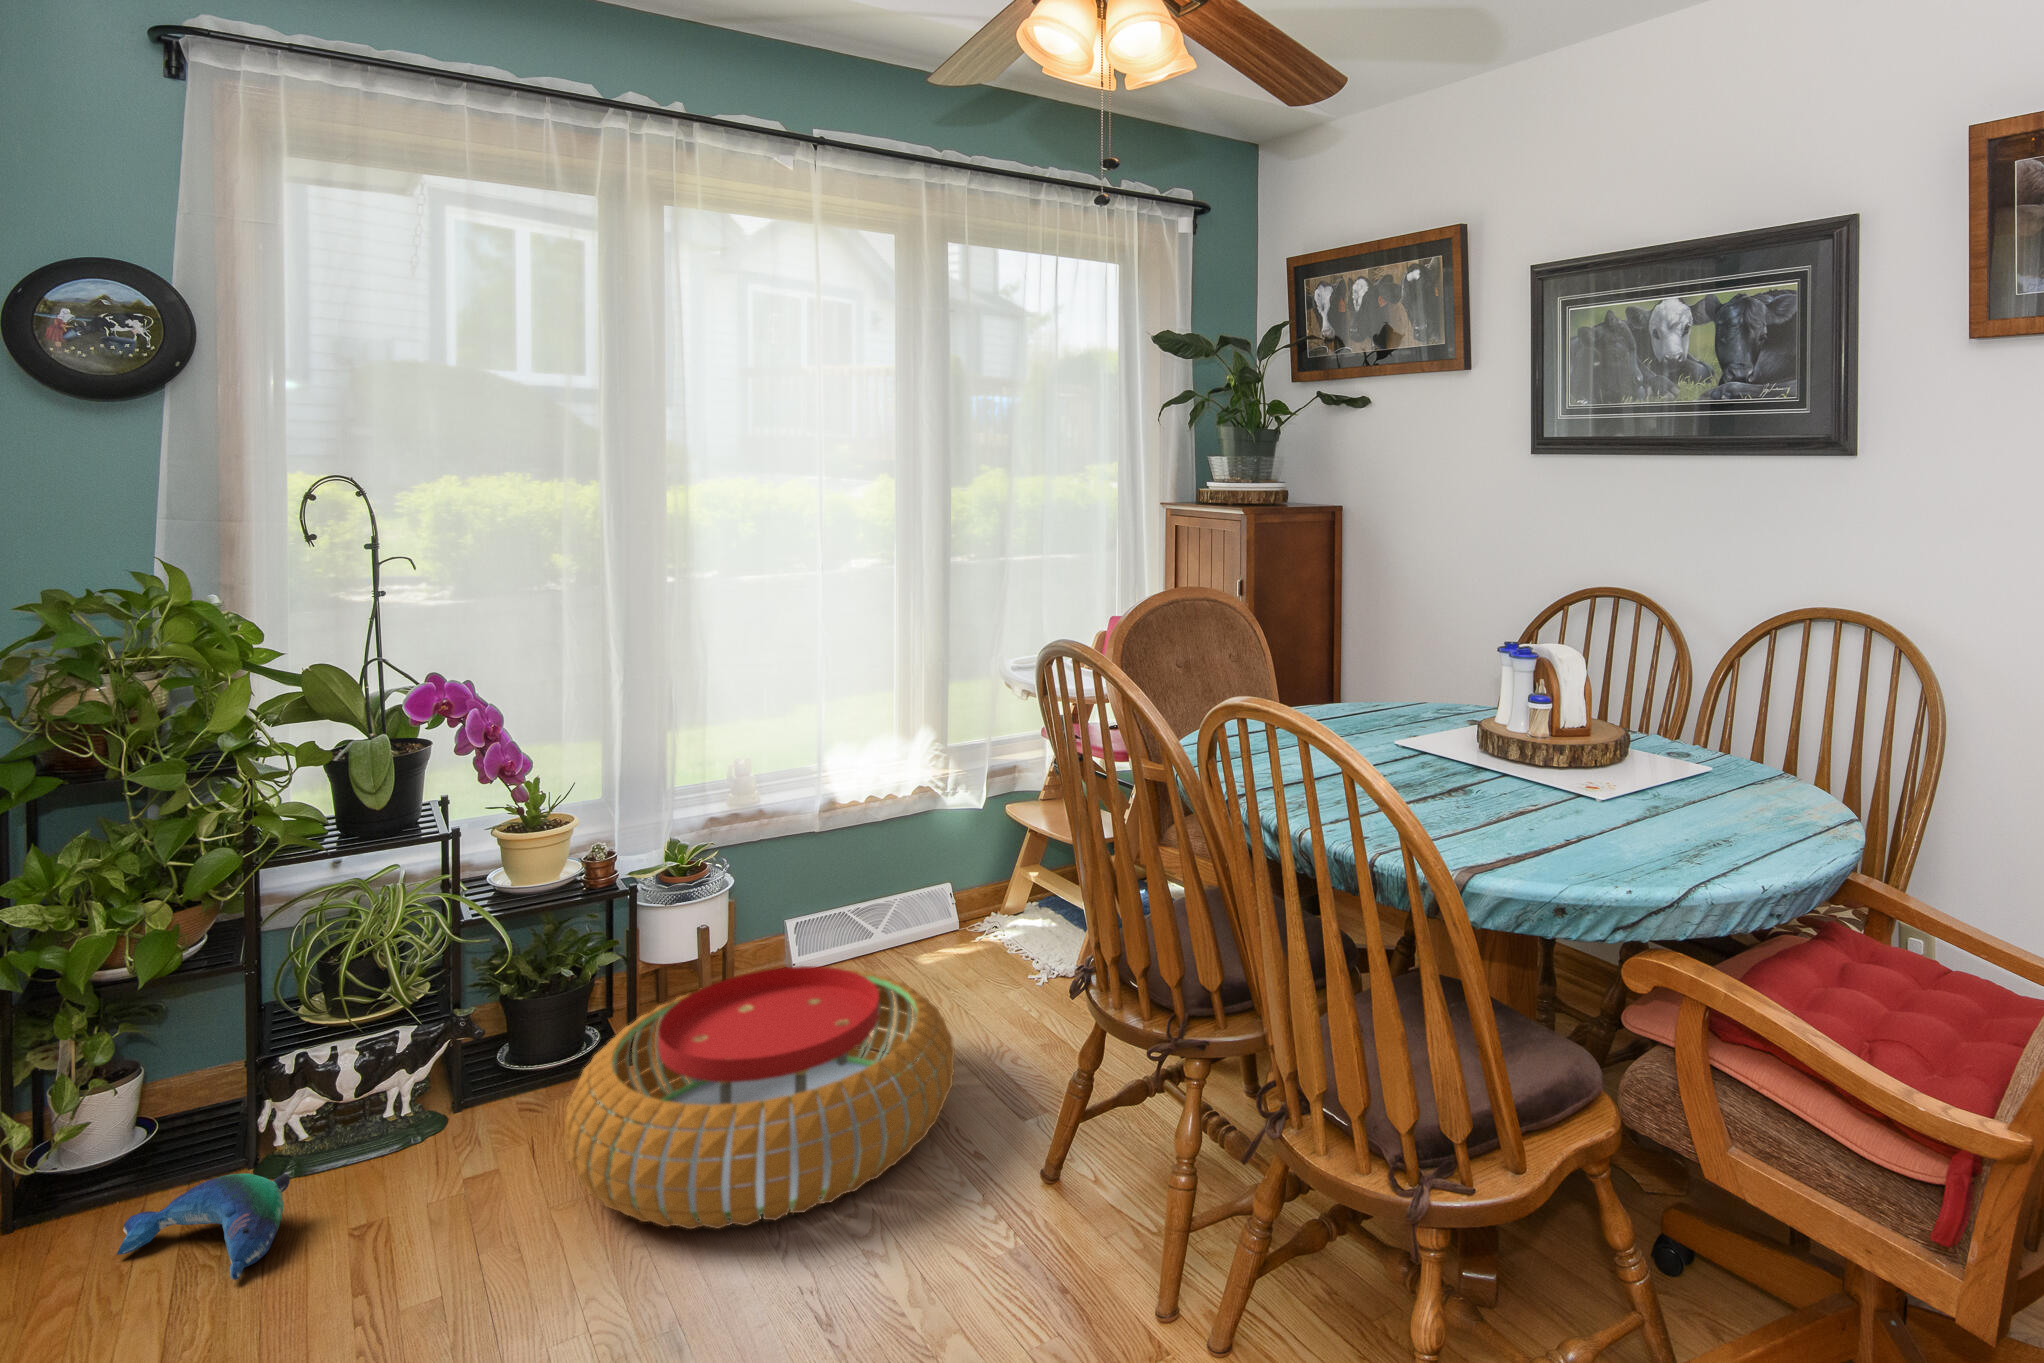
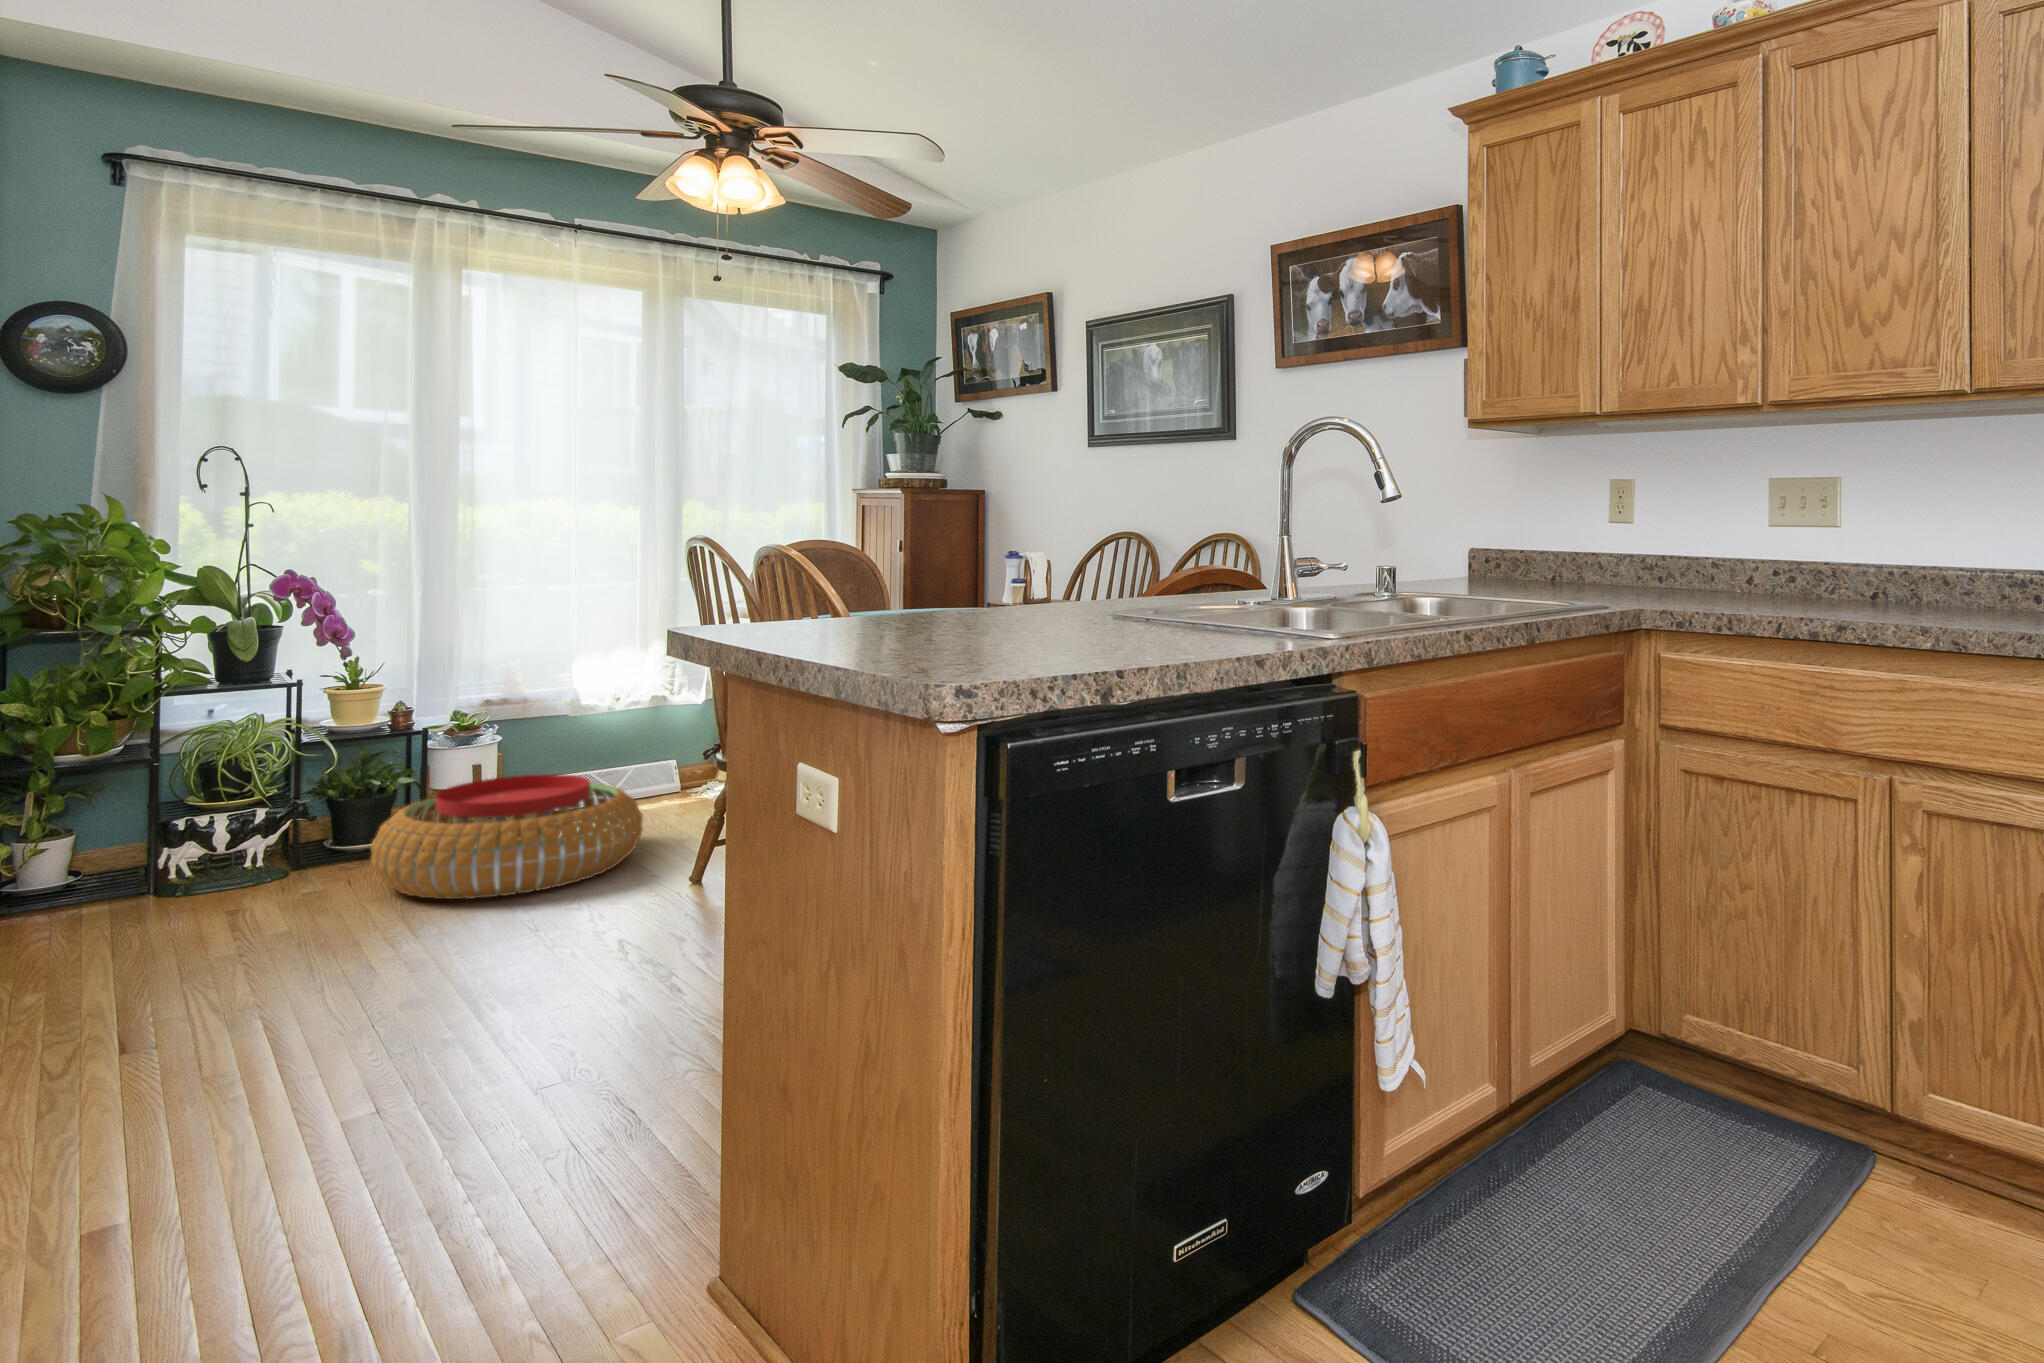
plush toy: present [117,1173,290,1280] -> none [73,875,186,922]

